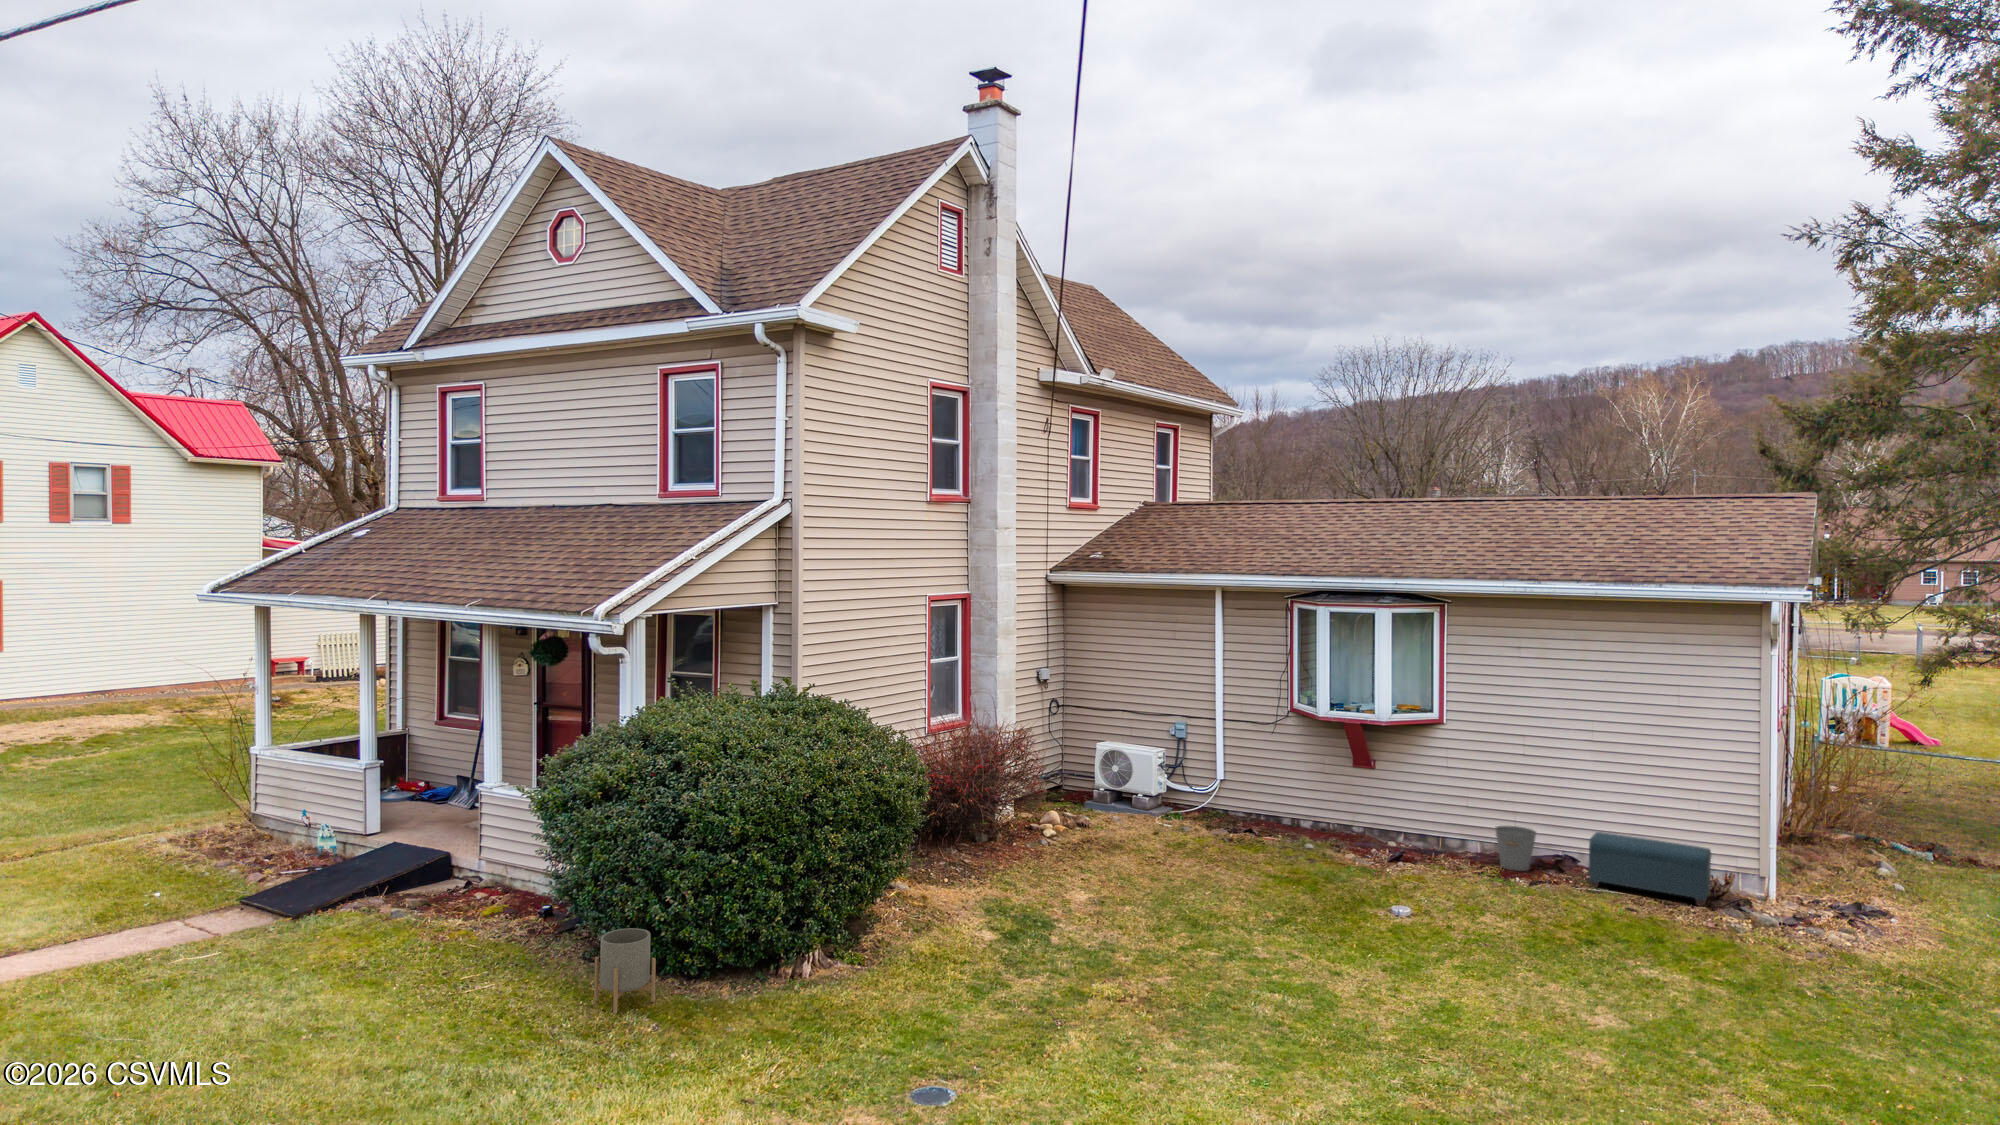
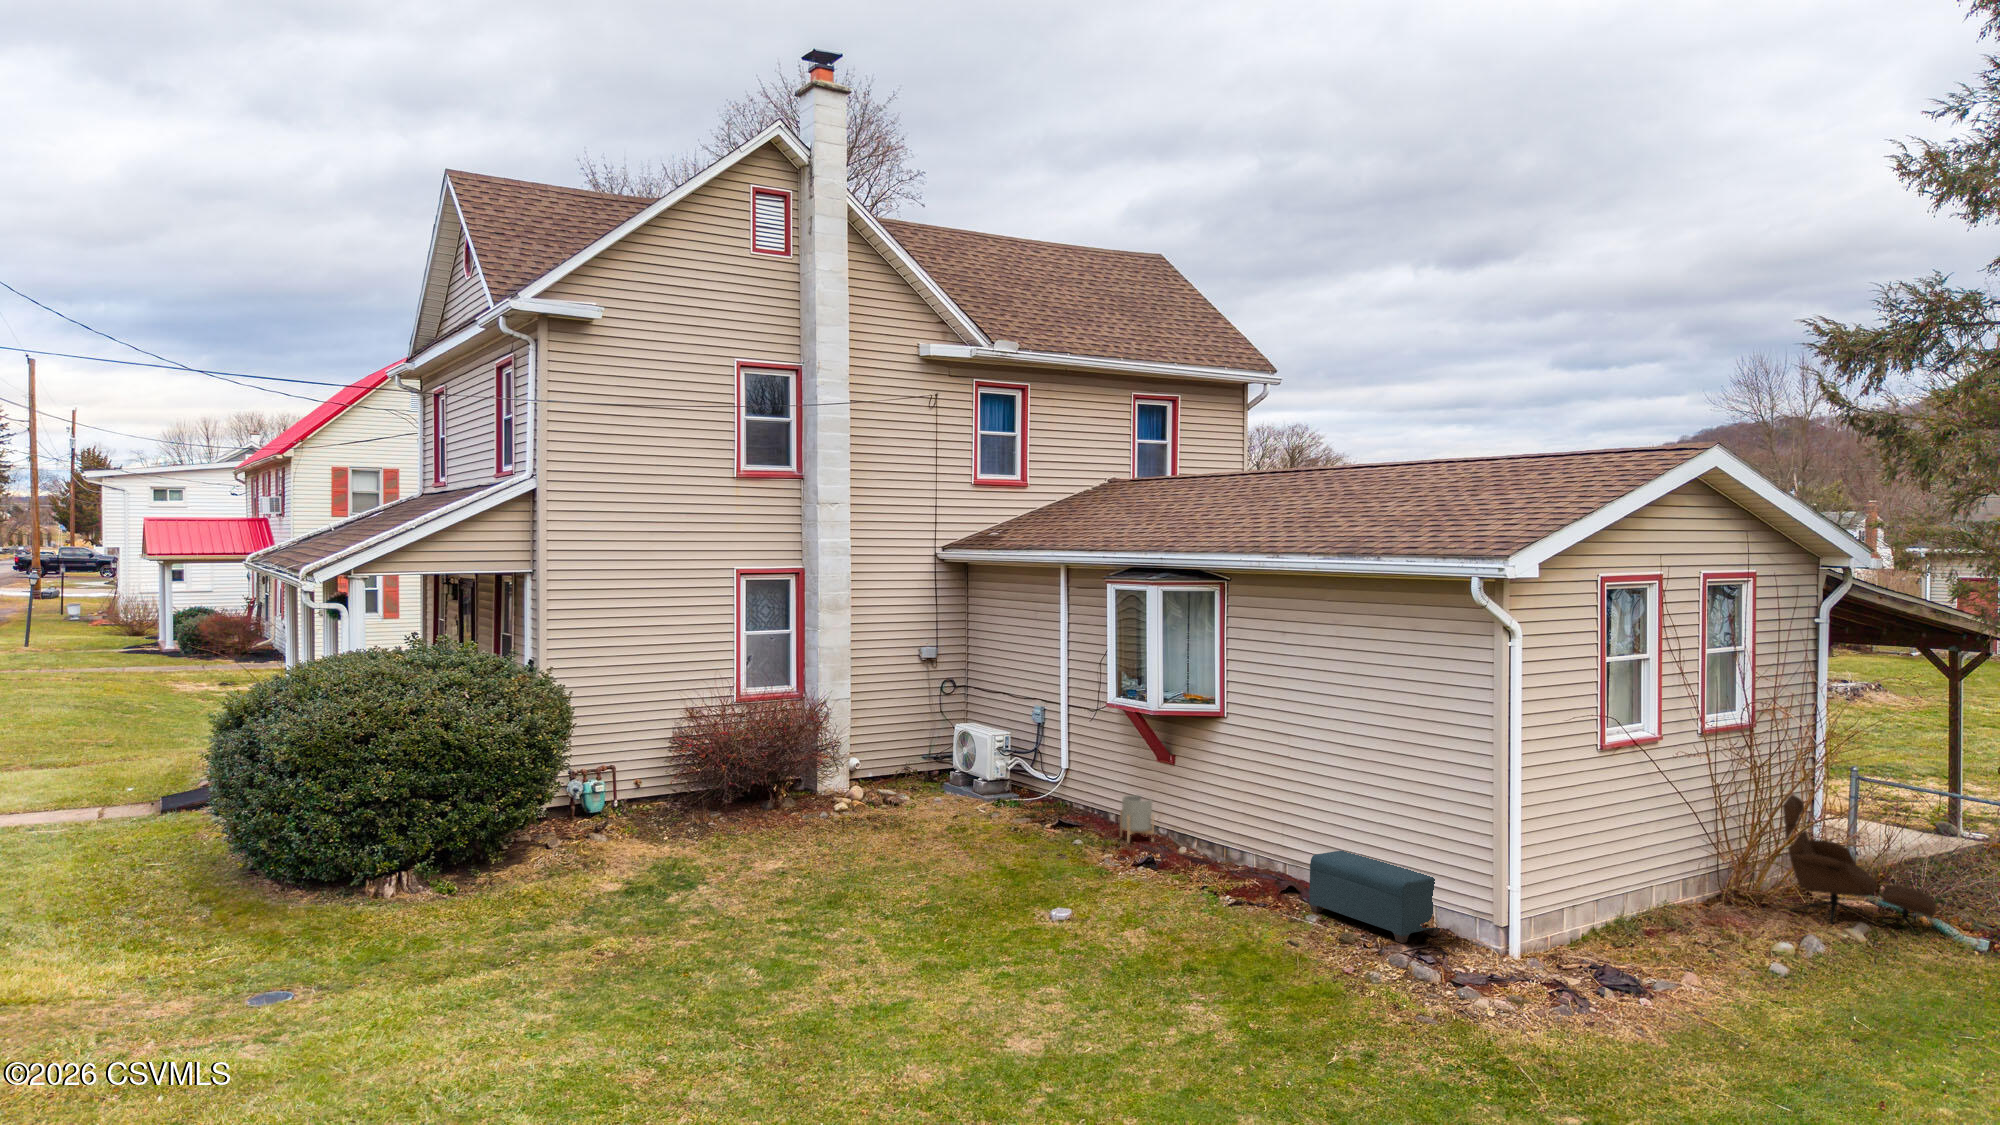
lounge chair: none [1813,760,1936,858] -> present [1783,795,1937,934]
bucket: present [1495,826,1536,871] -> none [1247,837,1294,889]
planter: present [594,928,656,1014] -> present [1120,795,1154,842]

